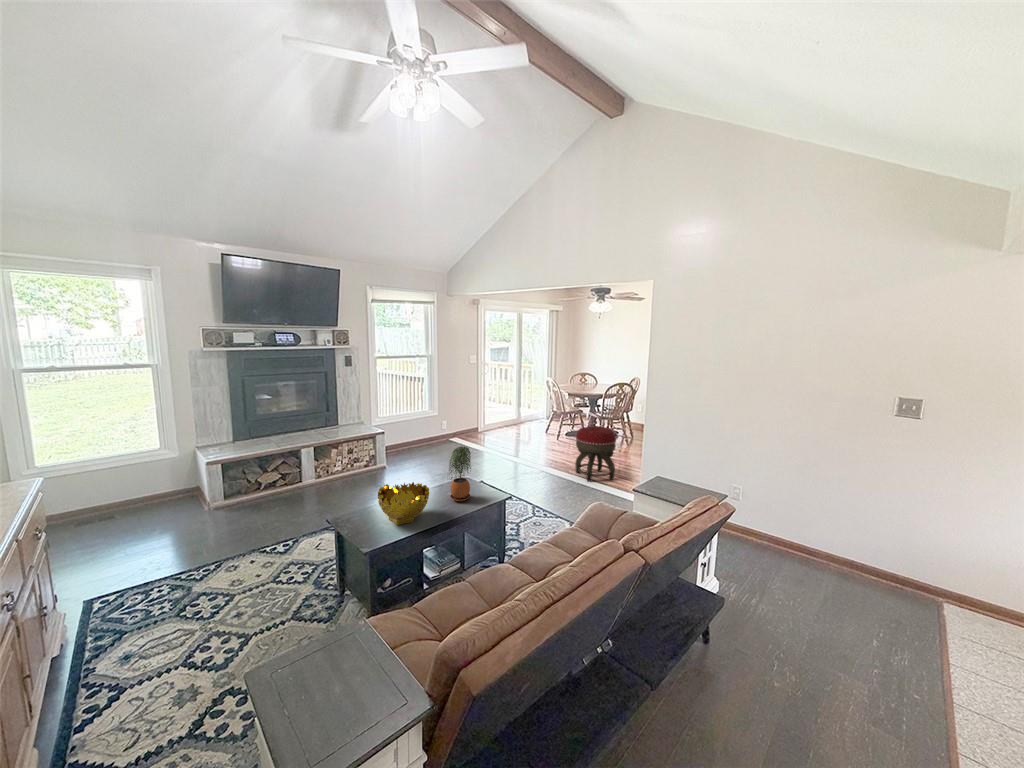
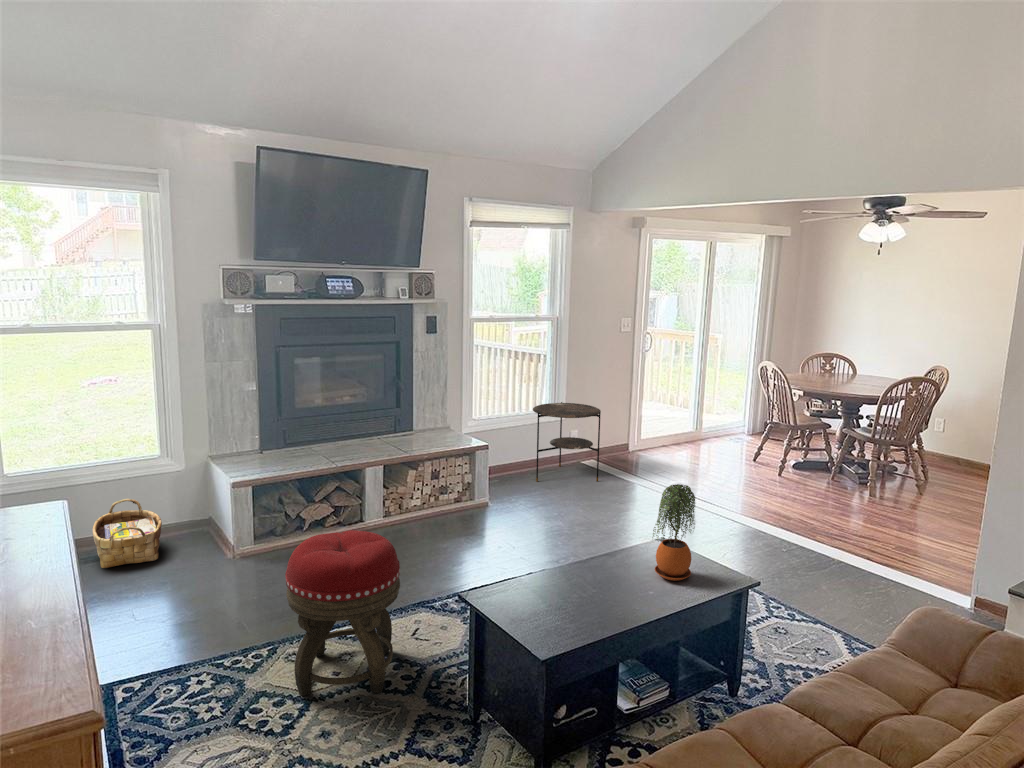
side table: none [416,405,456,452] -> present [533,402,601,482]
footstool: present [575,426,616,482] -> present [285,530,400,696]
woven basket: none [102,478,156,525] -> present [93,499,162,568]
decorative bowl: present [378,482,429,525] -> none [545,541,633,615]

